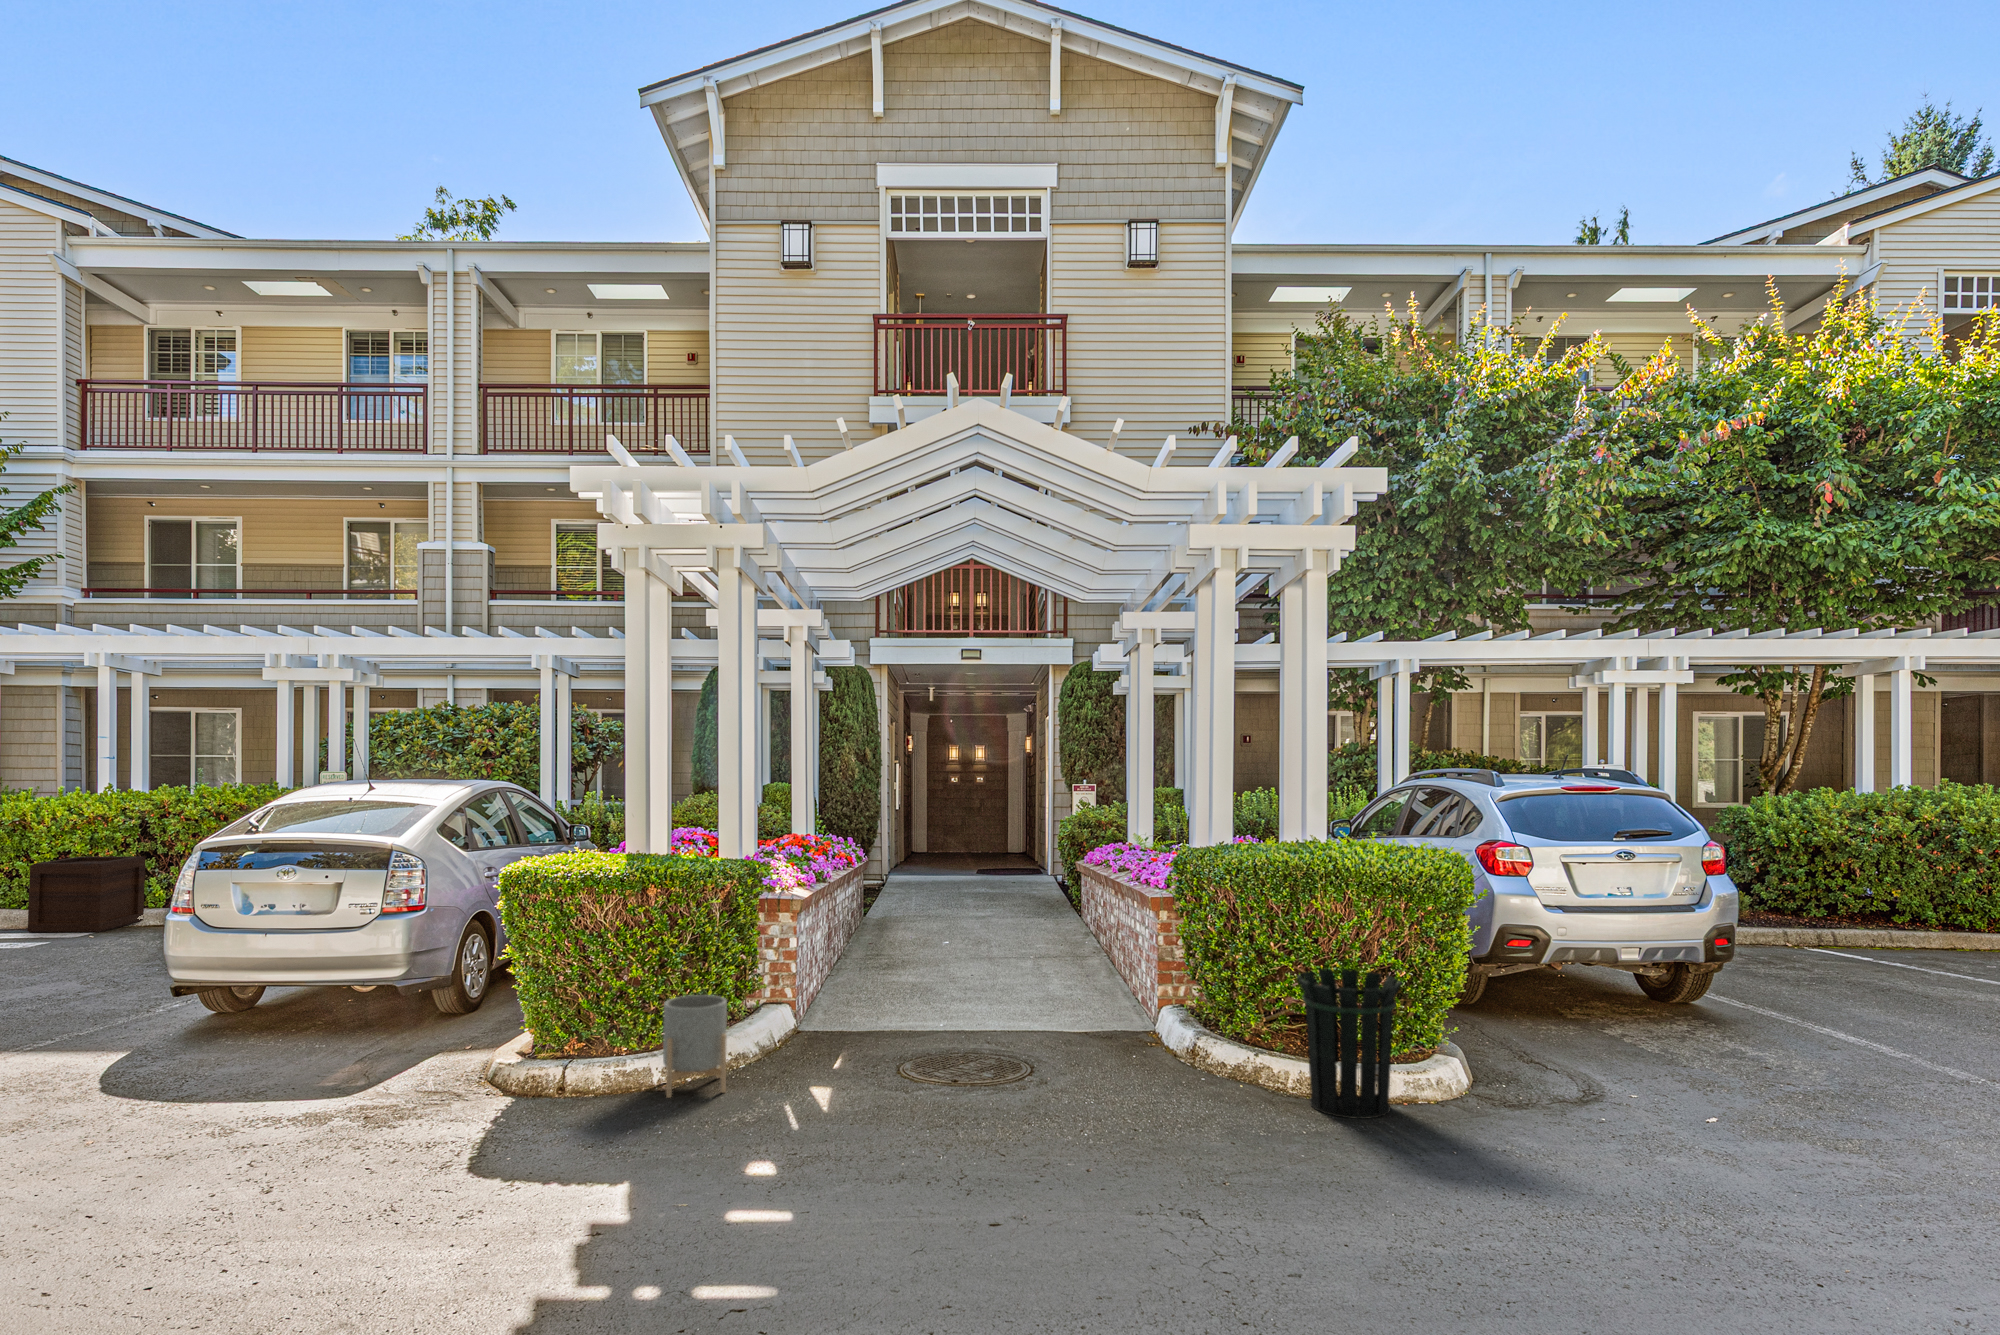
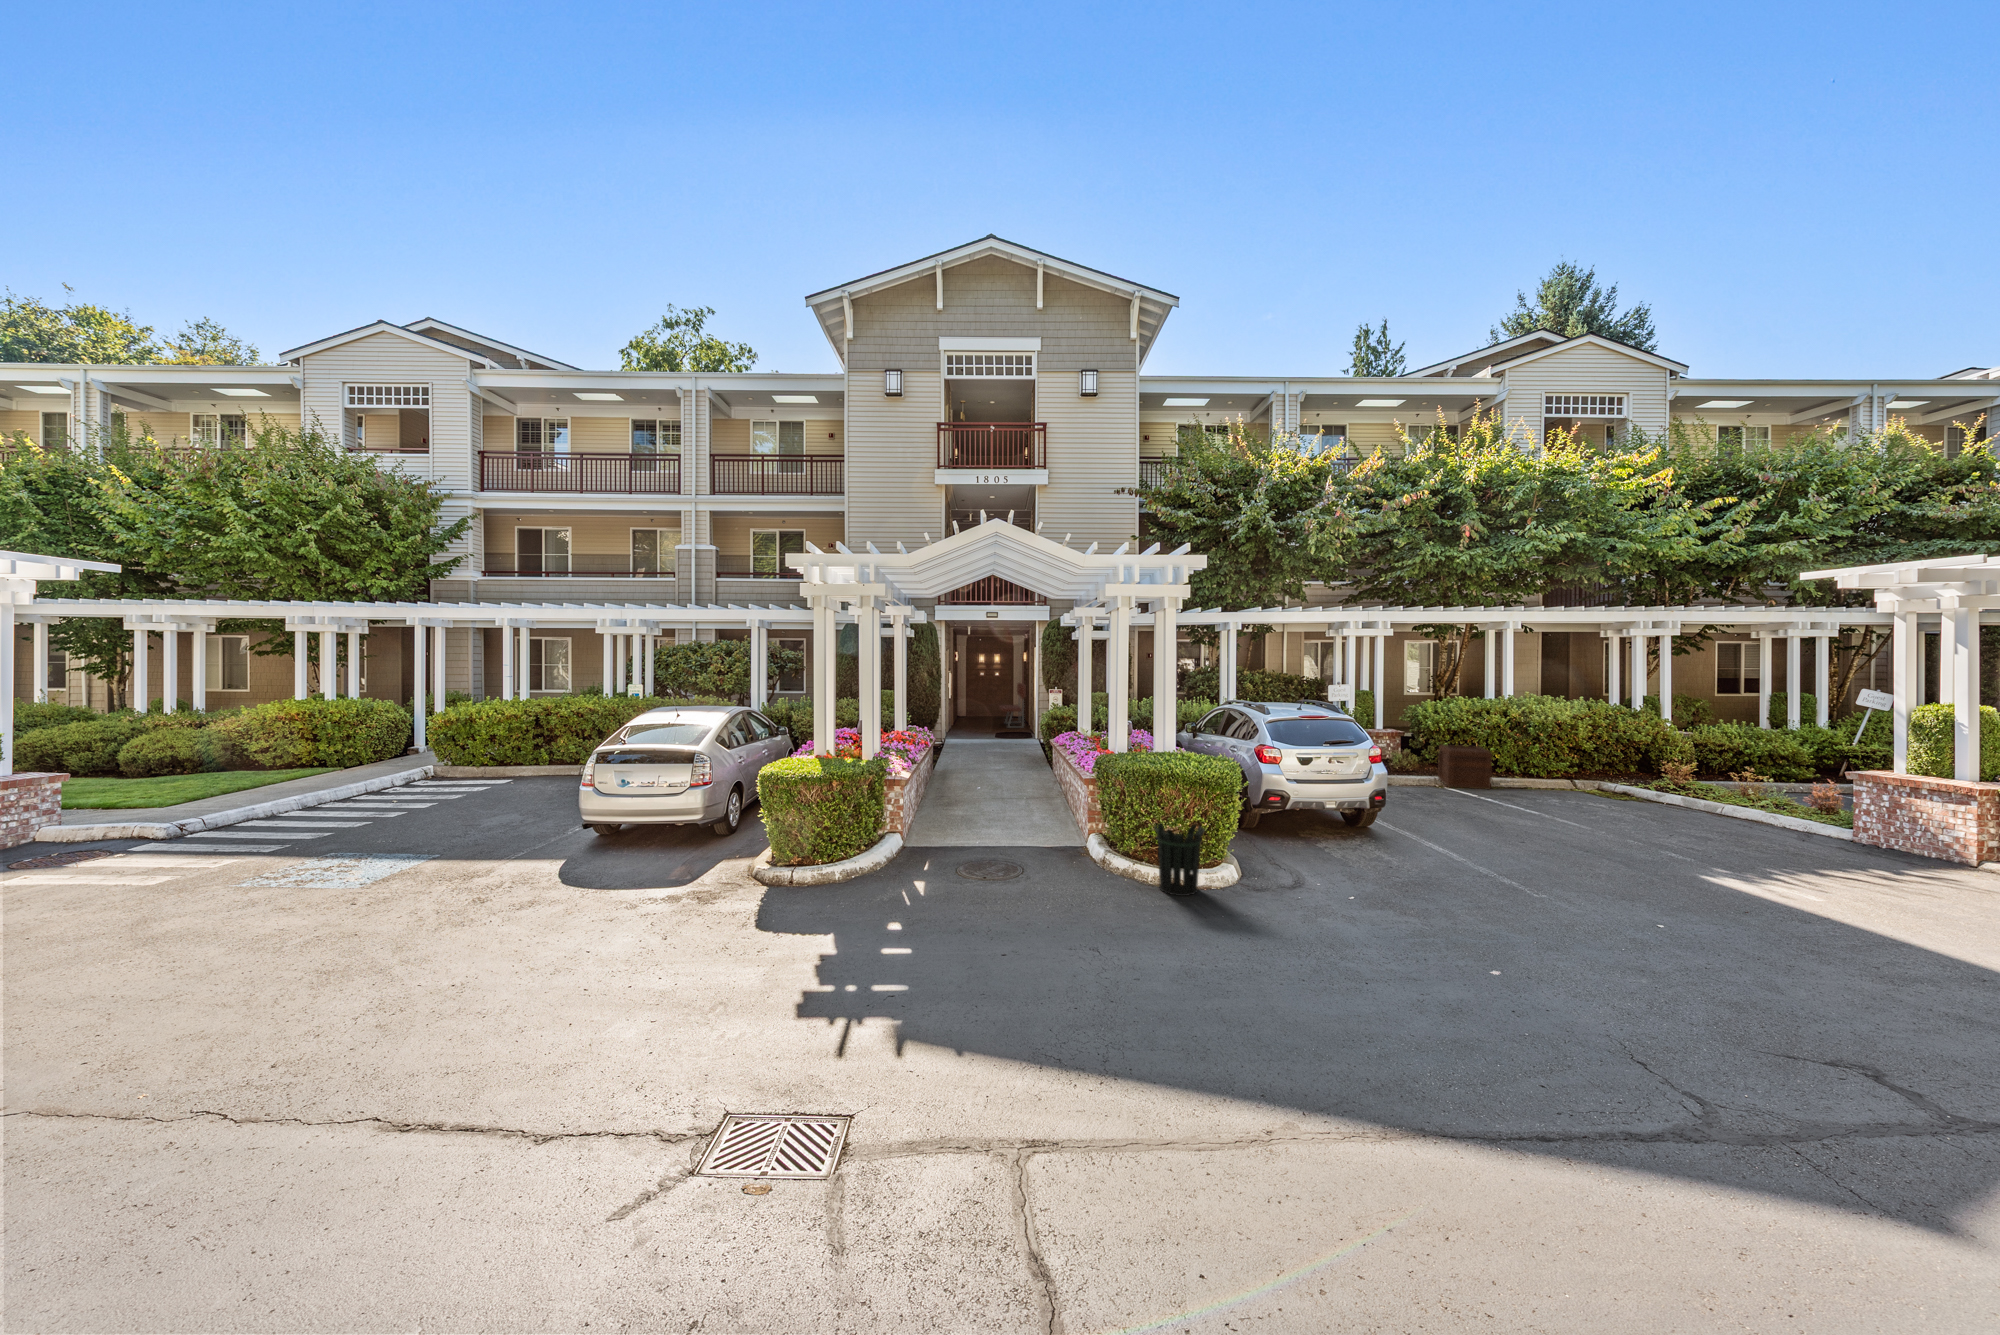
bench: none [986,779,1033,858] -> present [999,683,1026,728]
wooden crate: present [28,856,146,933] -> present [1438,745,1492,789]
planter: present [663,995,727,1098] -> none [841,833,873,885]

